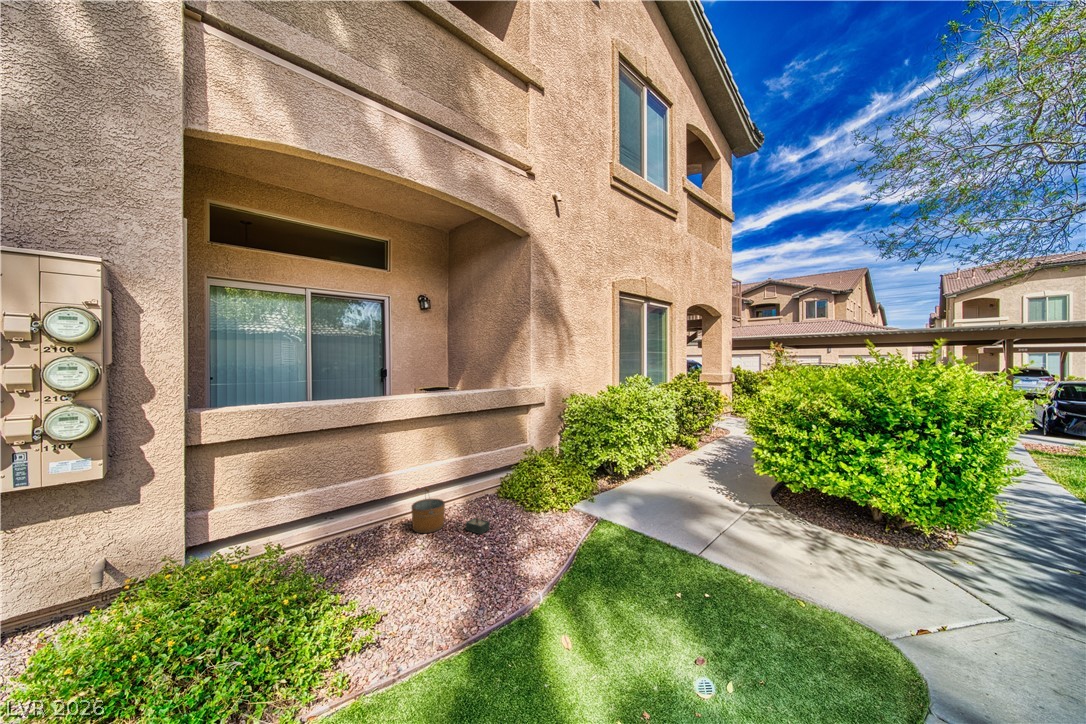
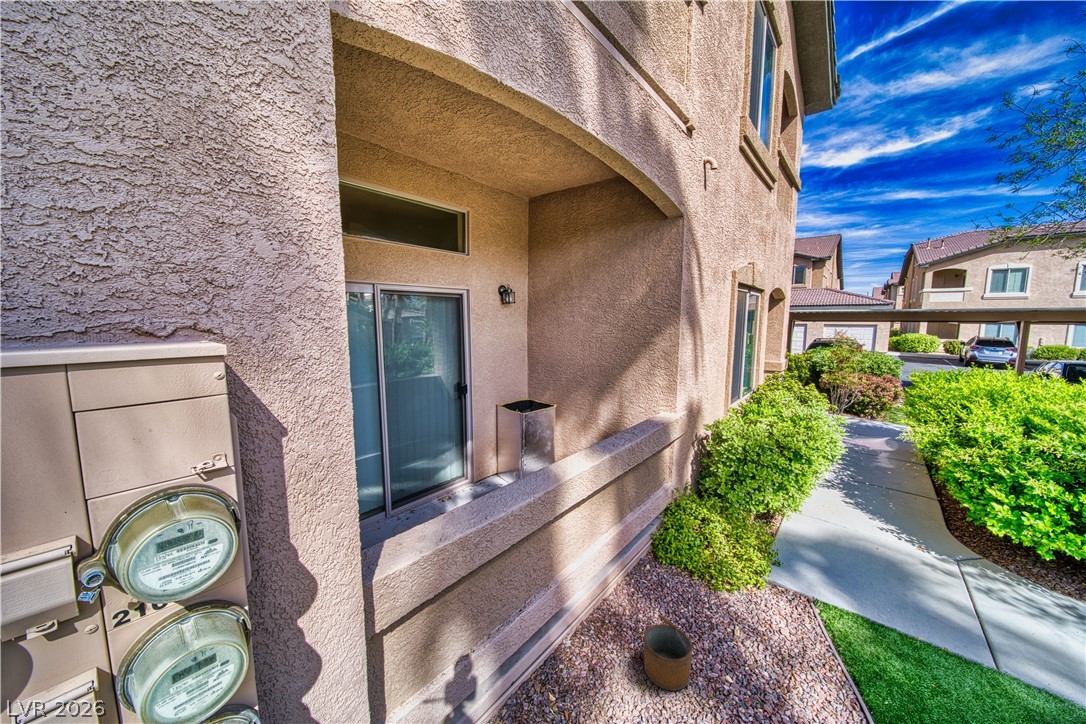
decorative plant: present [461,499,492,534] -> none [710,621,766,683]

